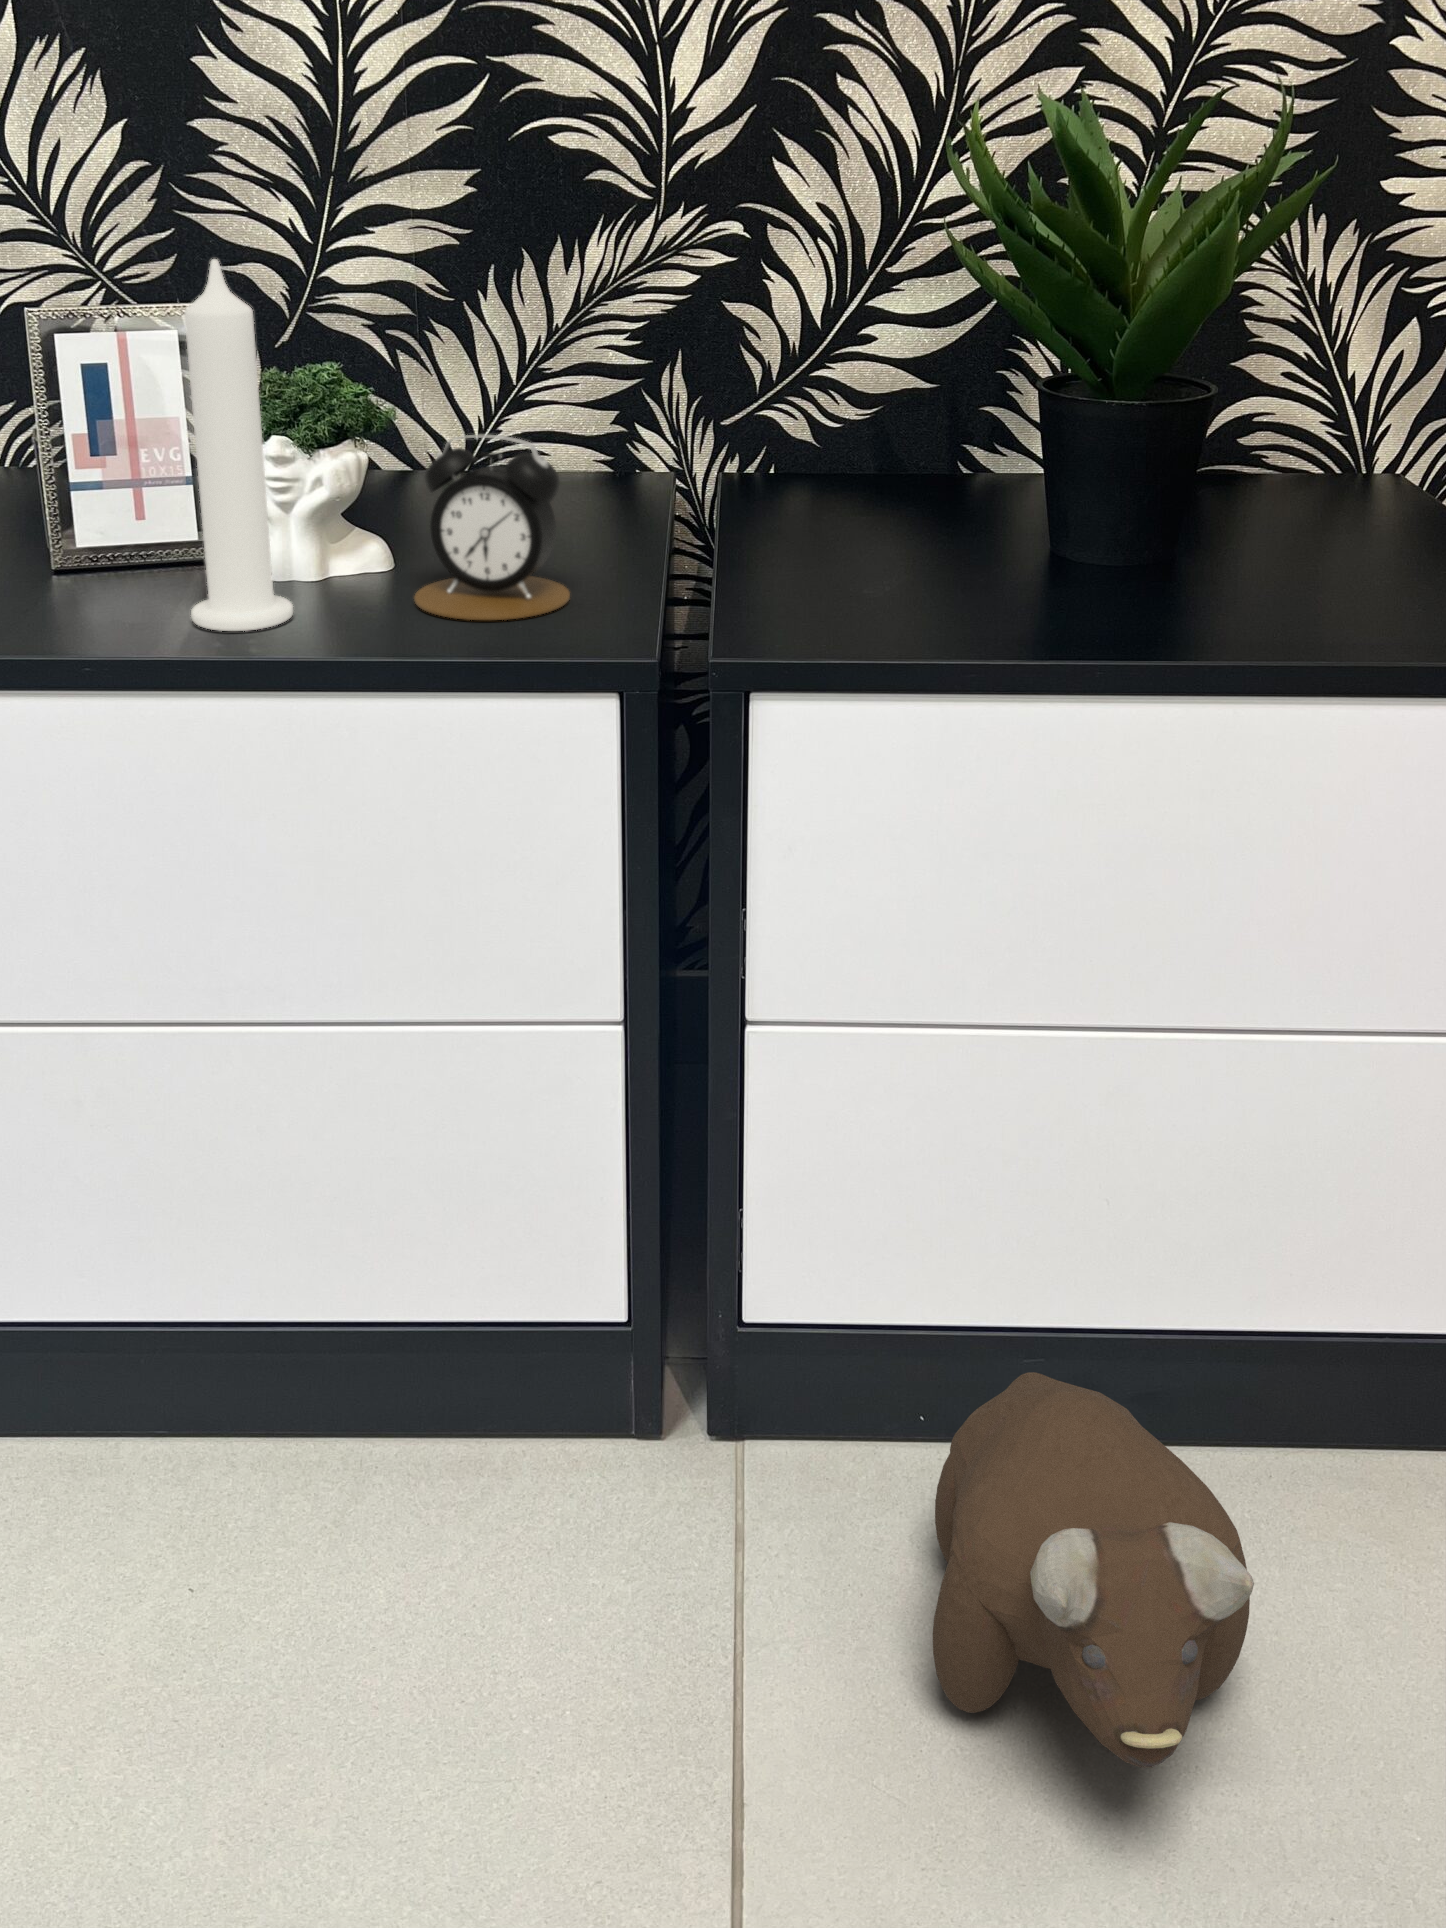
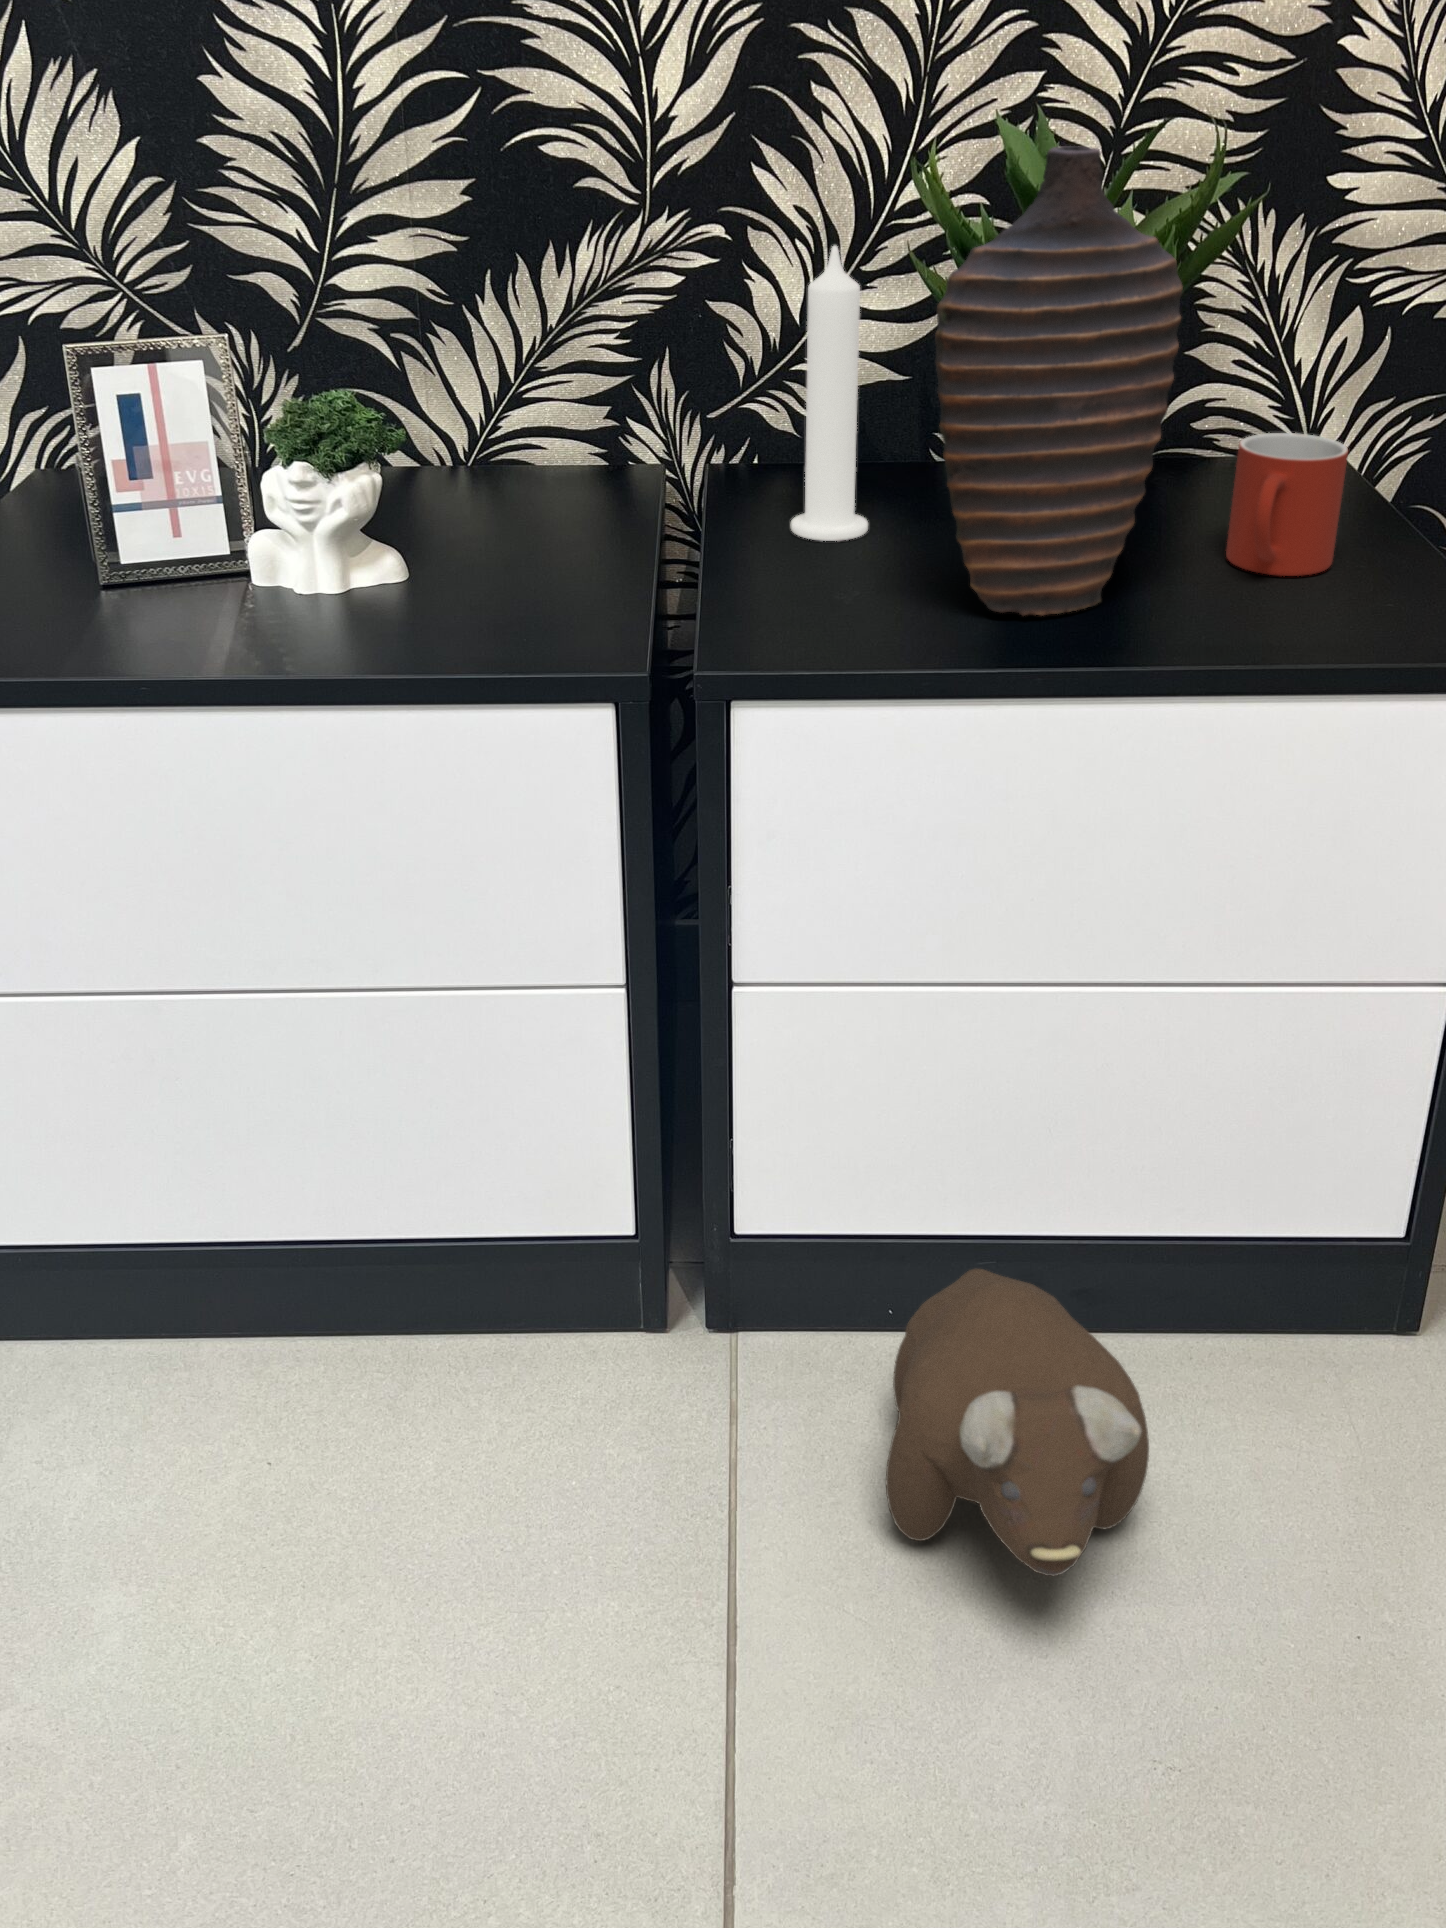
decorative vase: none [989,102,1257,617] -> present [935,146,1183,615]
candle: present [184,259,293,631] -> present [791,246,868,541]
mug: none [1295,432,1431,584] -> present [1226,433,1348,576]
alarm clock: present [414,434,570,620] -> none [427,456,566,626]

